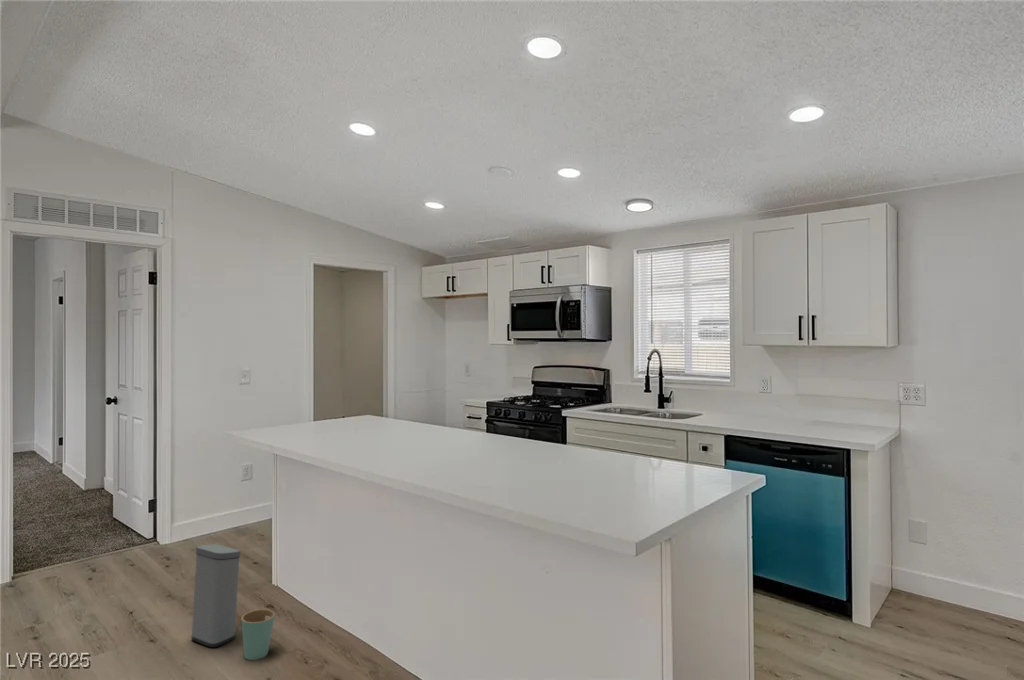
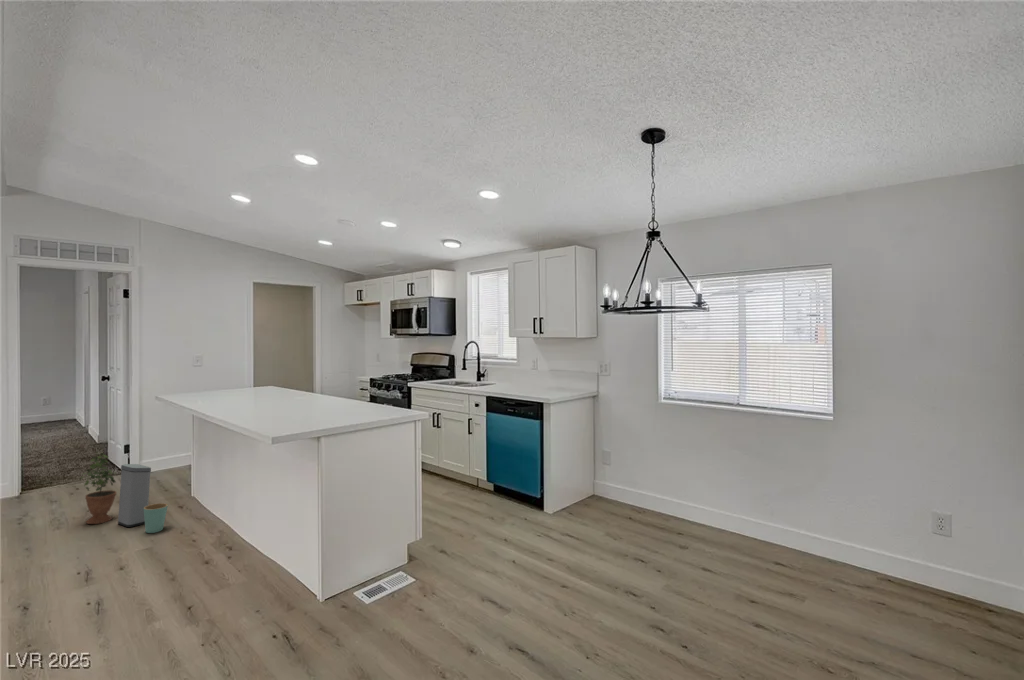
potted plant: none [134,525,182,640] -> present [81,453,116,524]

